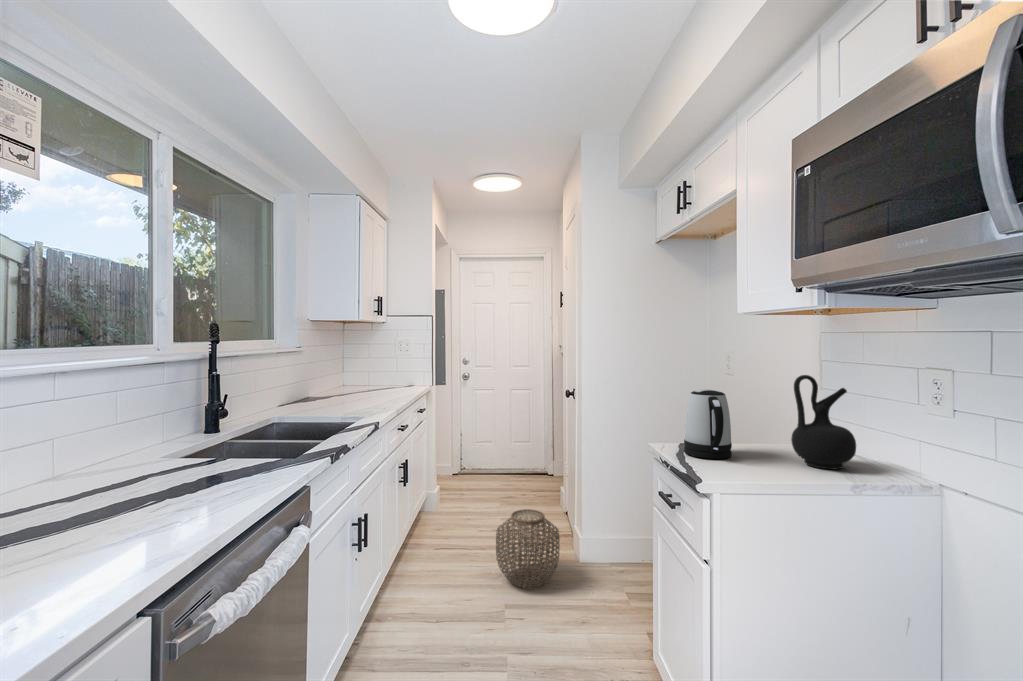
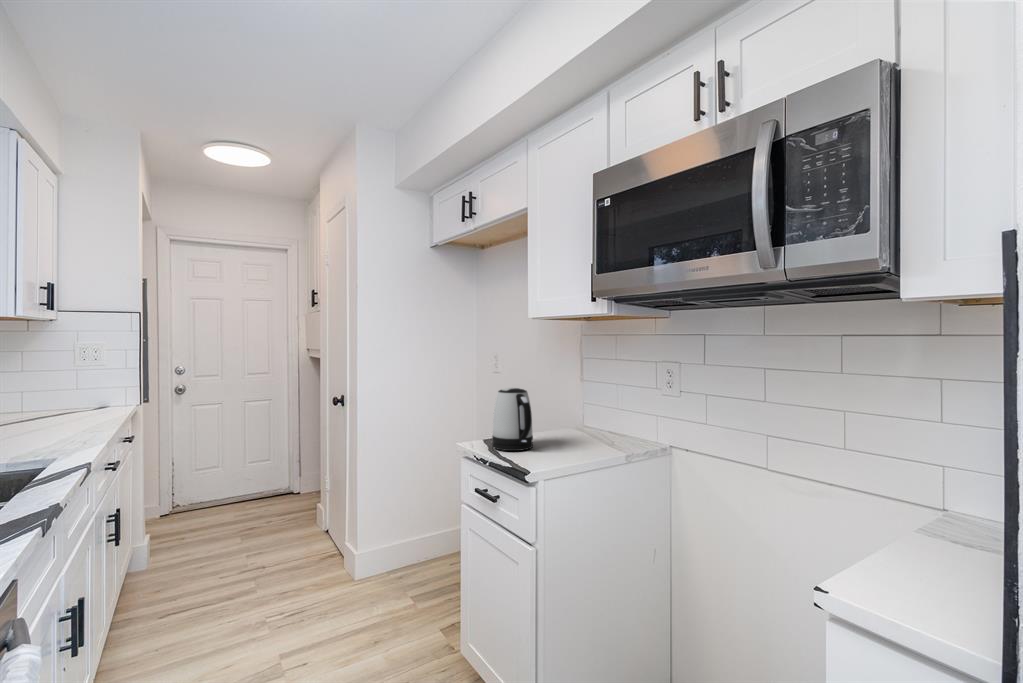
ceramic jug: present [791,375,856,469] -> none [578,371,623,447]
woven basket: present [496,509,560,589] -> none [261,536,339,628]

